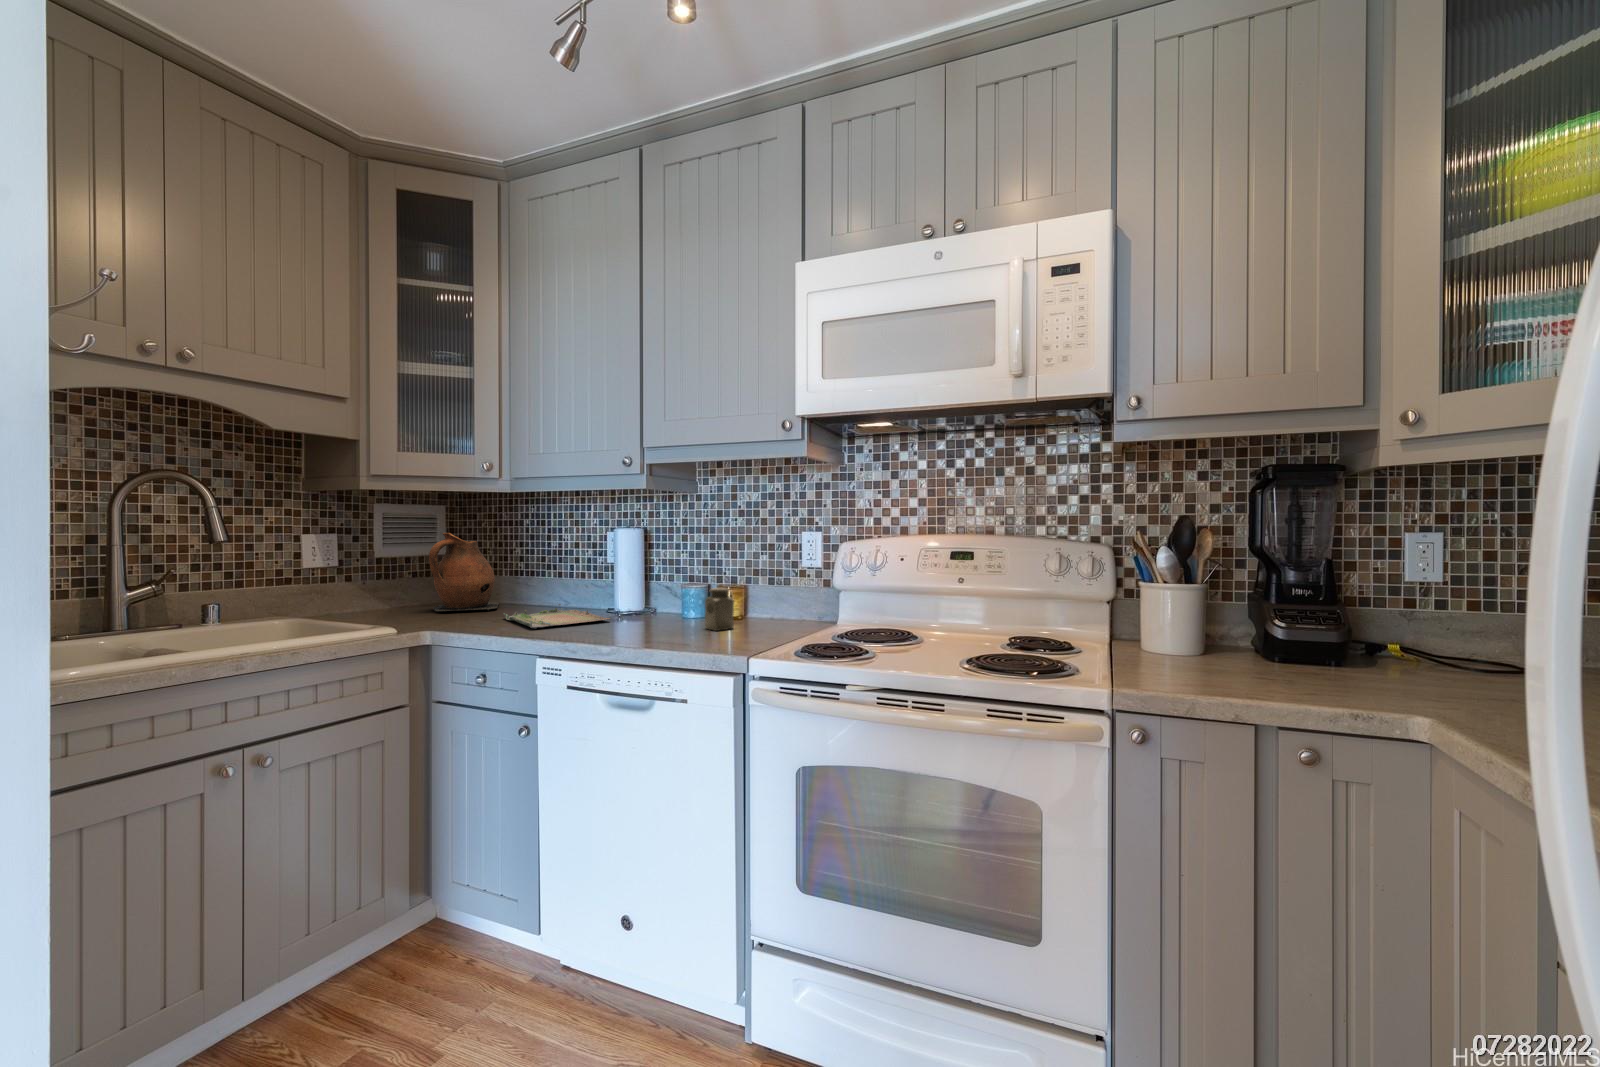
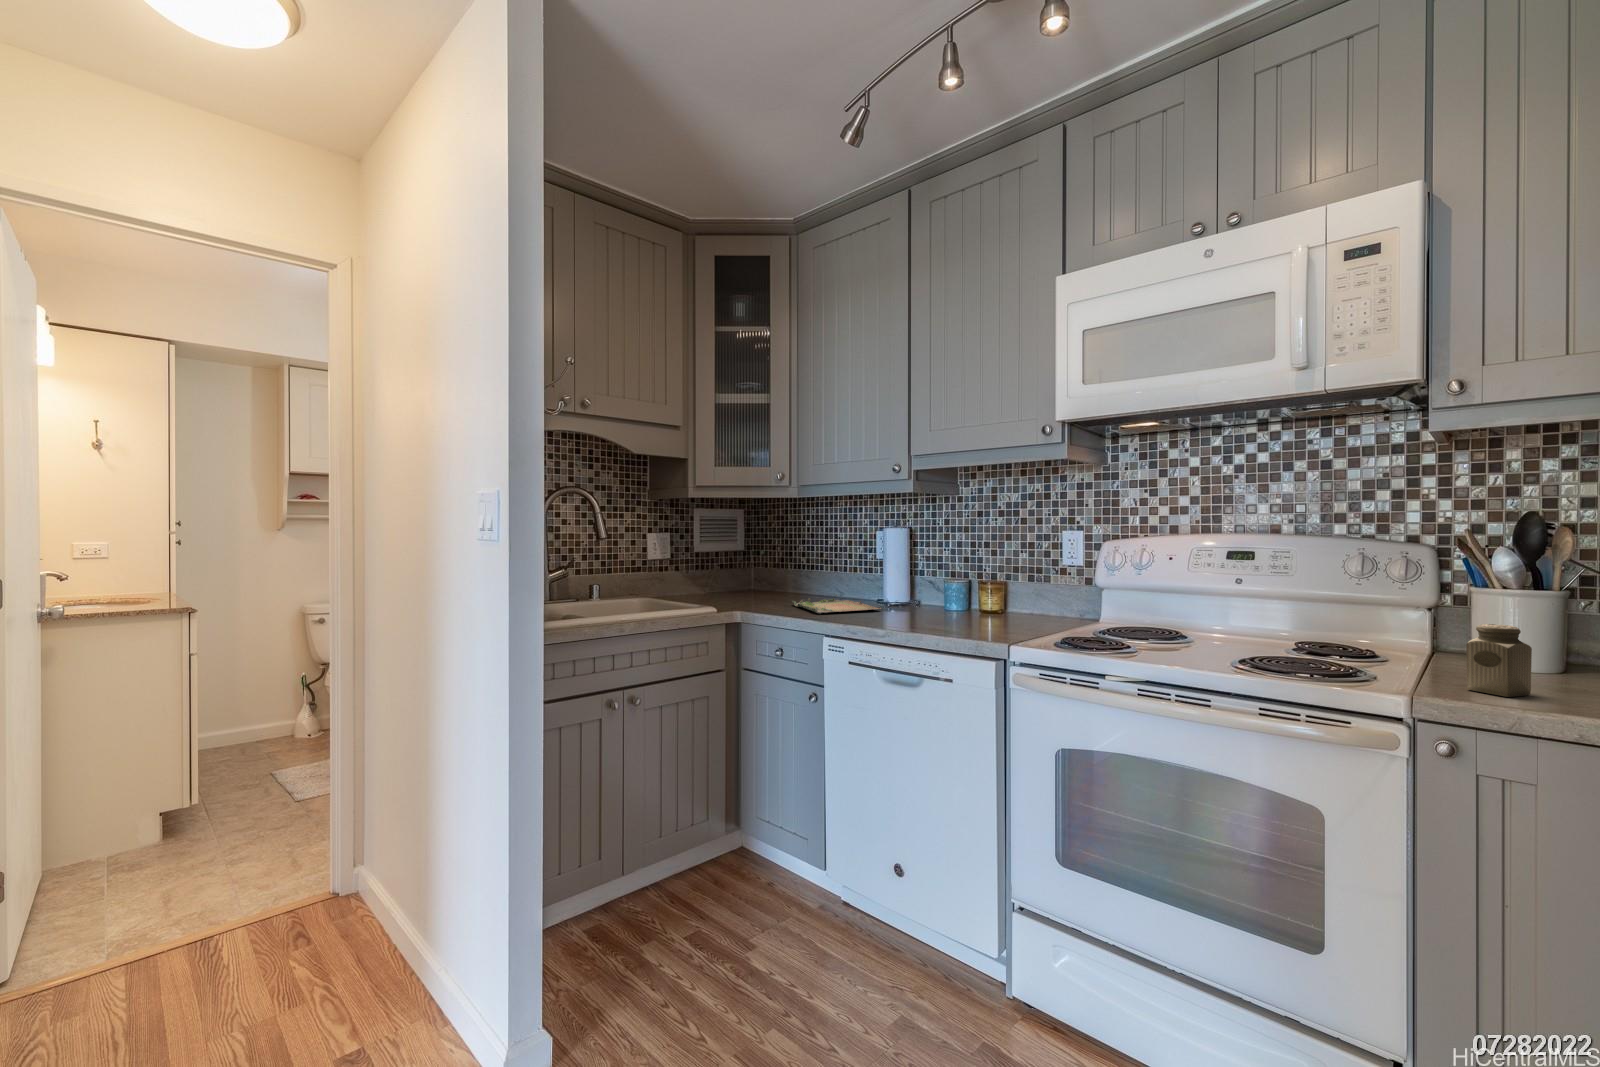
ceramic pitcher: present [429,533,499,611] -> none [733,532,785,599]
salt shaker: present [705,588,734,631] -> present [1466,624,1532,697]

